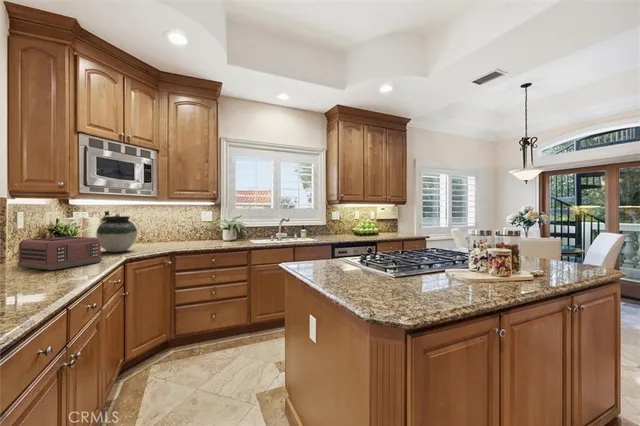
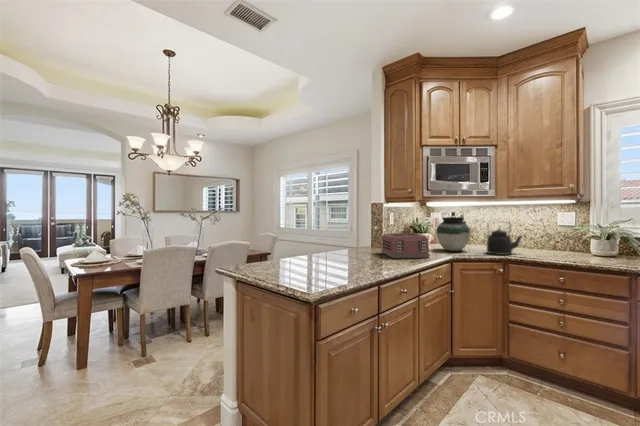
kettle: none [154,220,184,250] -> present [487,223,522,255]

